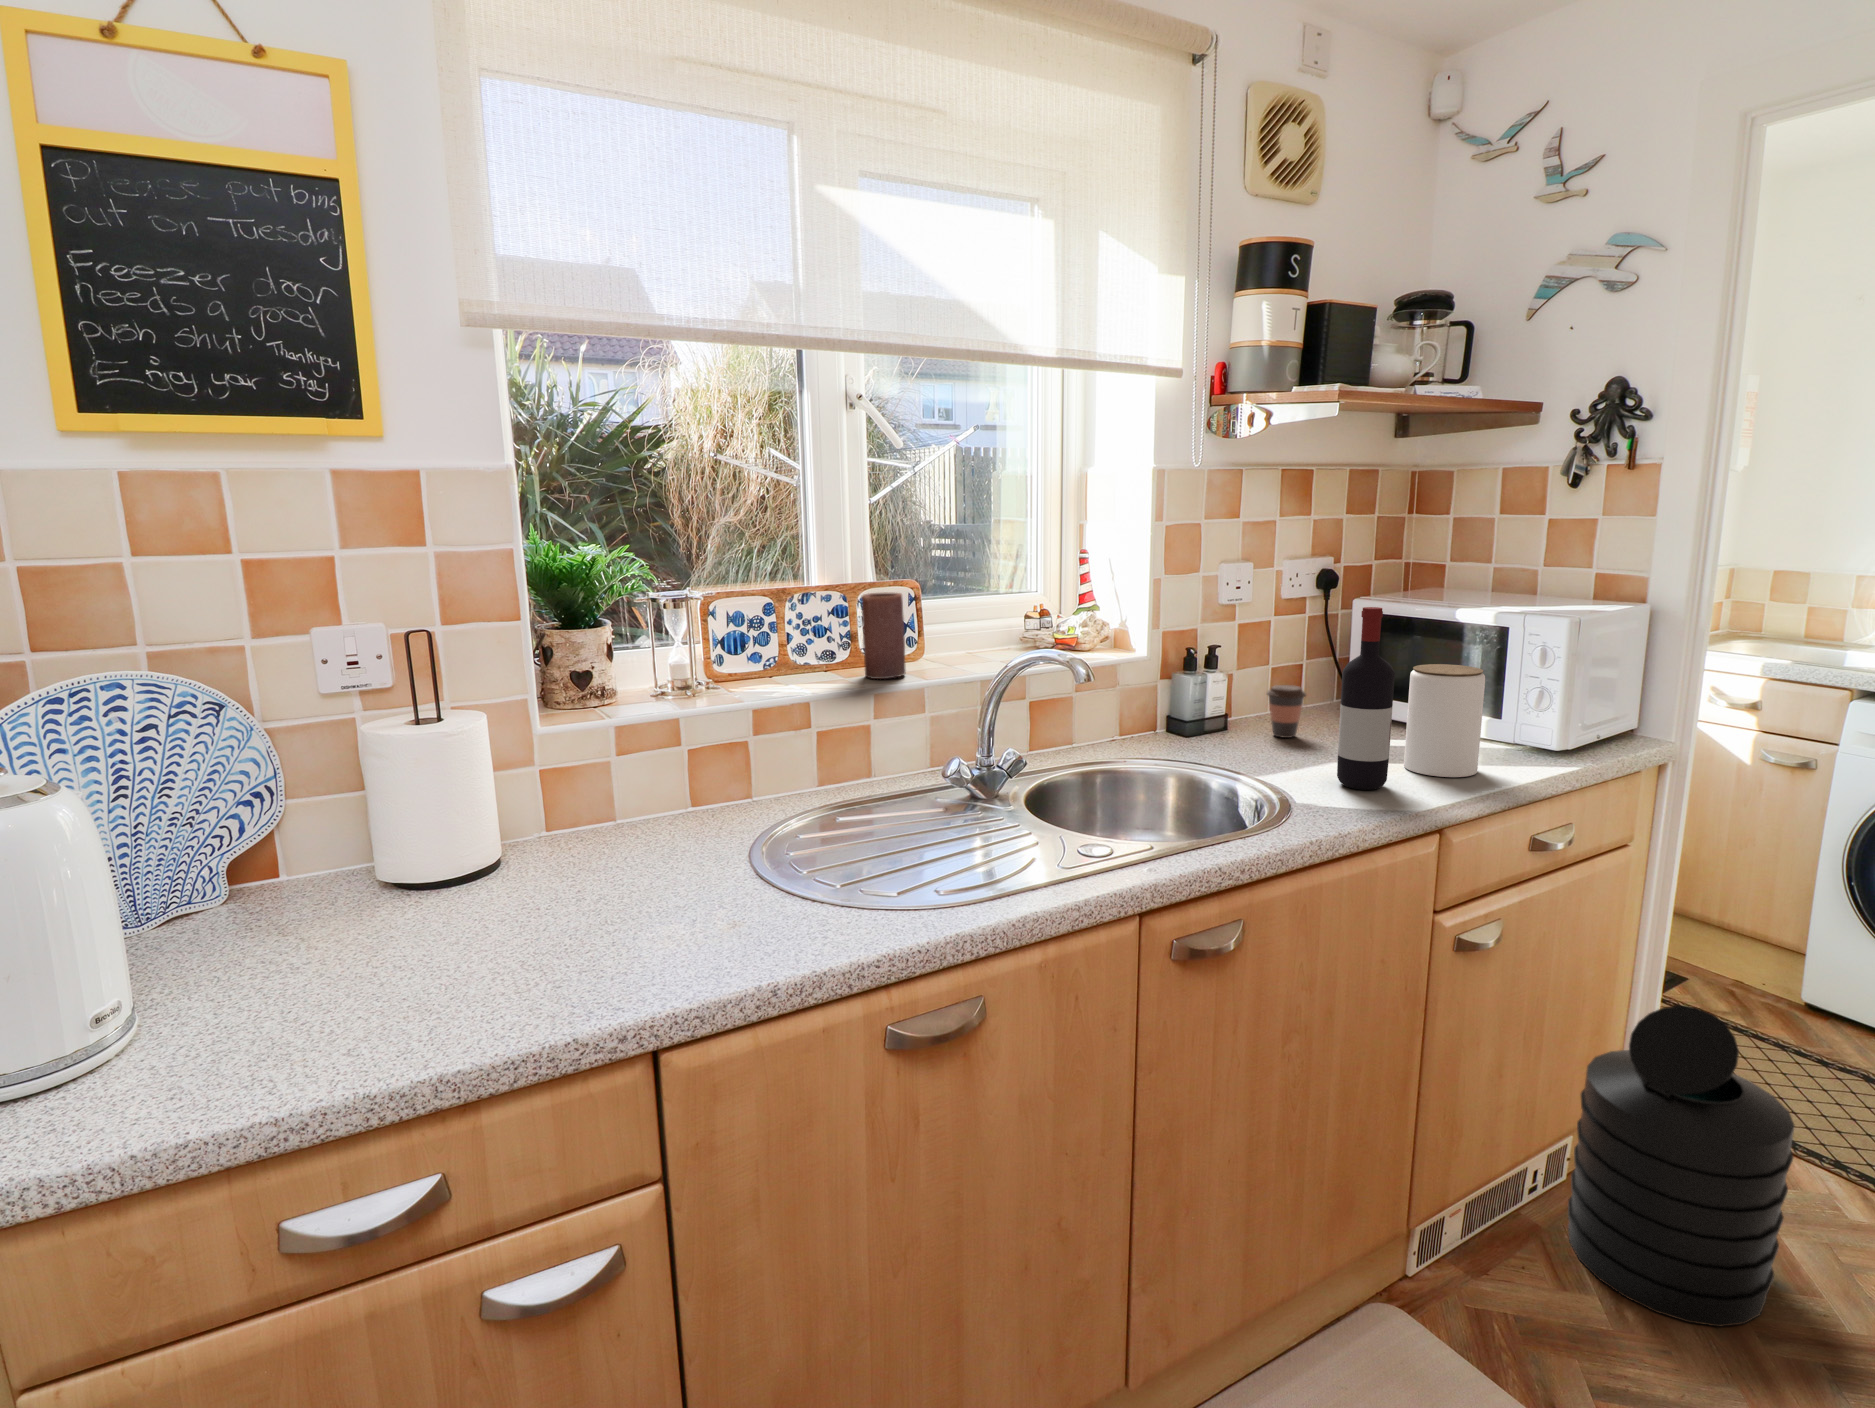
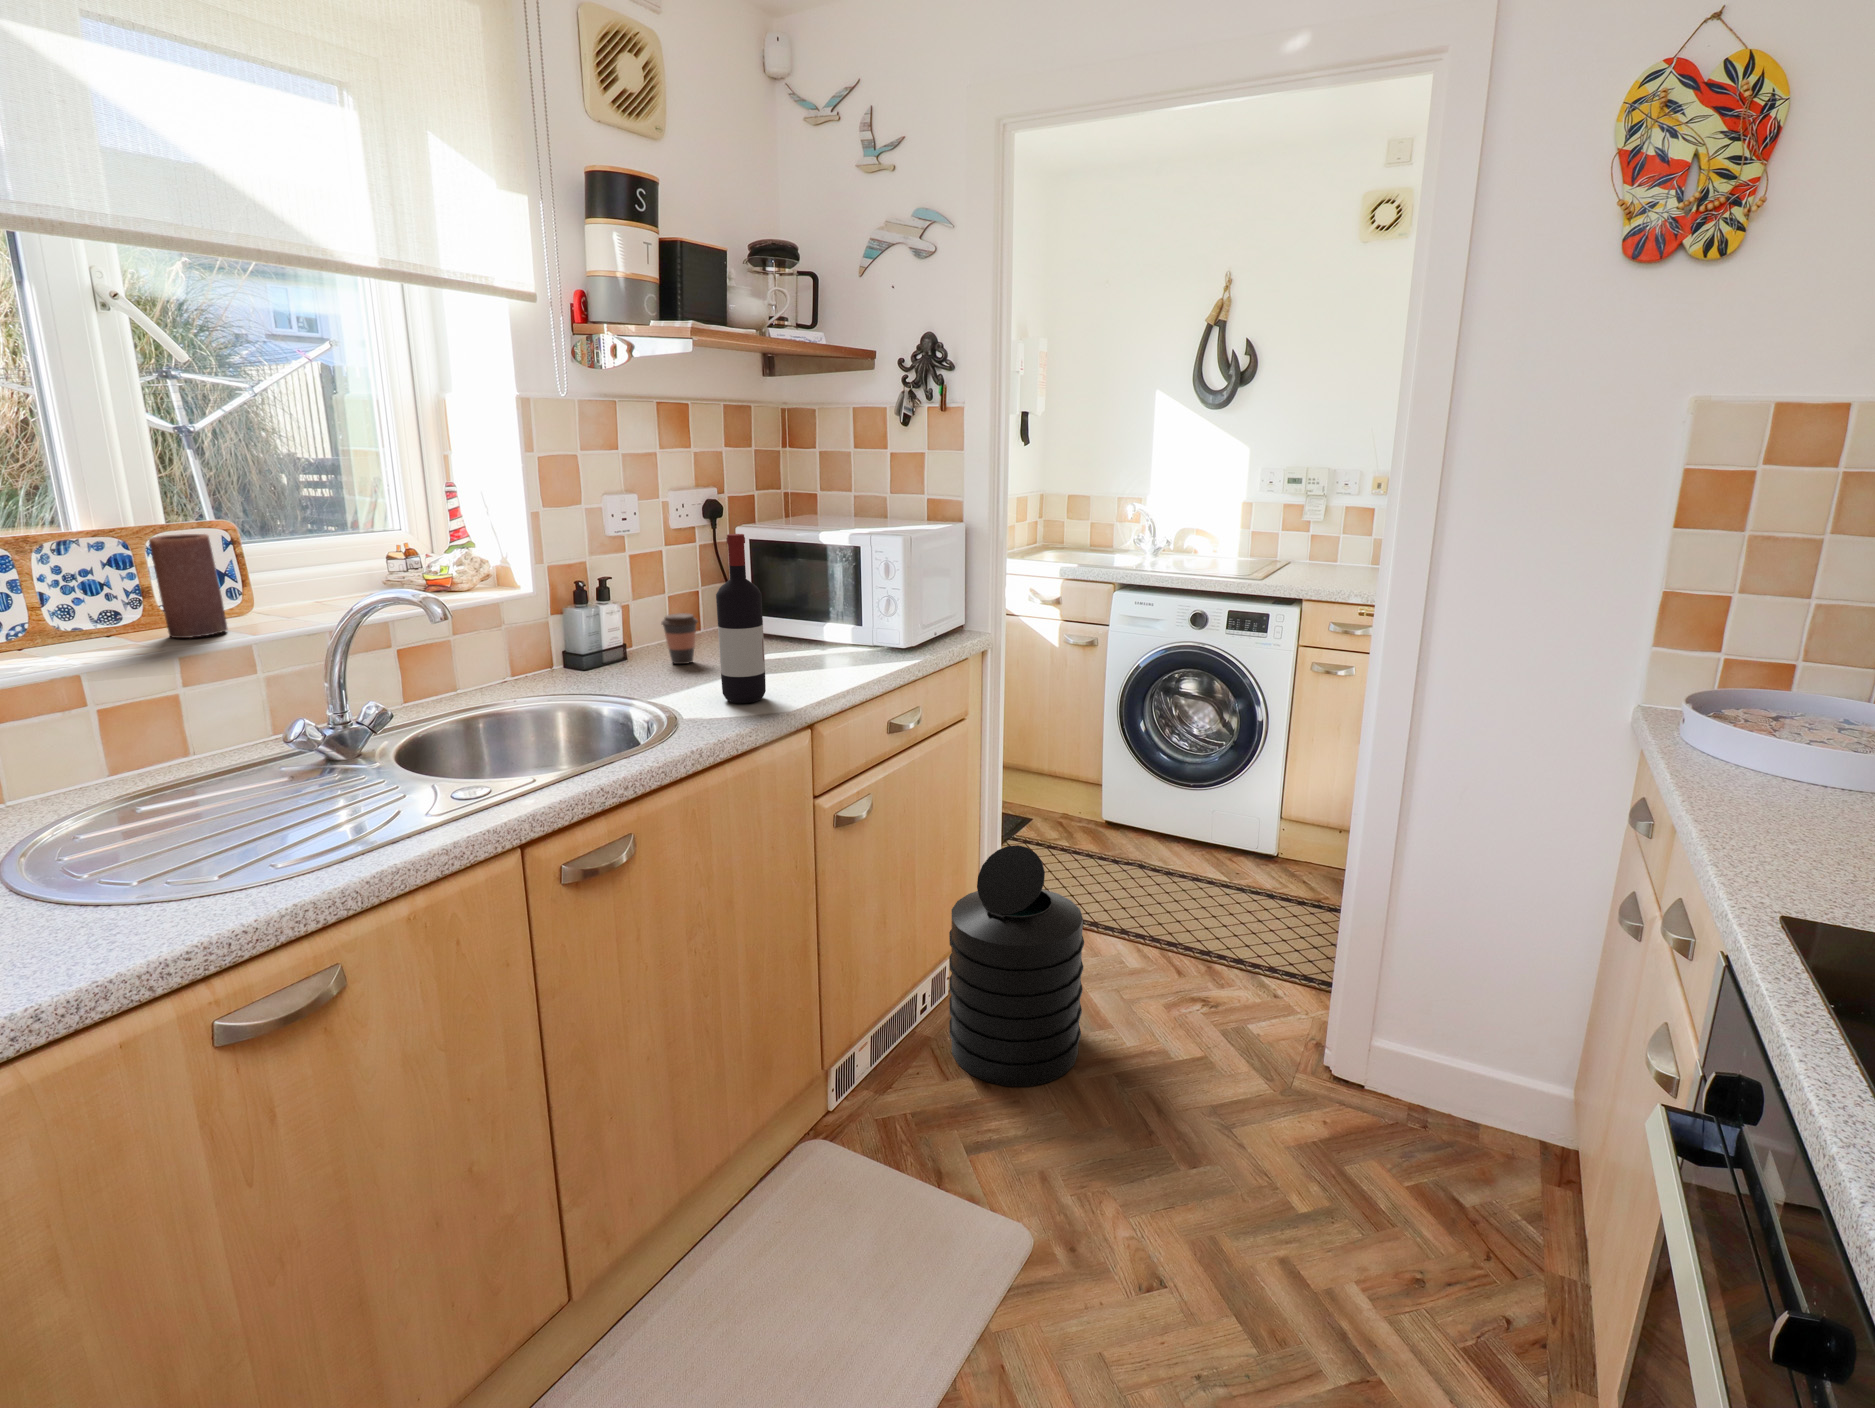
jar: present [1404,664,1485,777] -> none [780,584,843,684]

